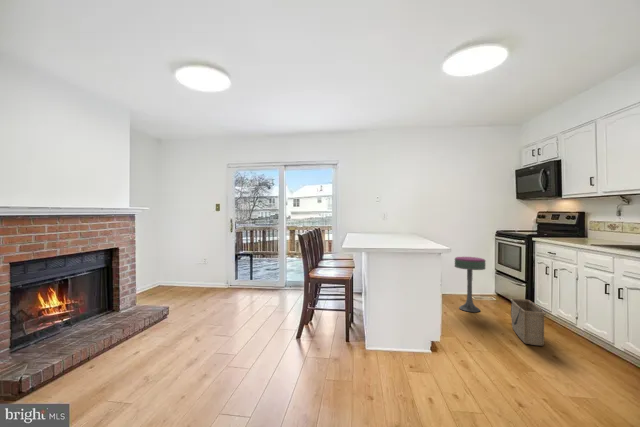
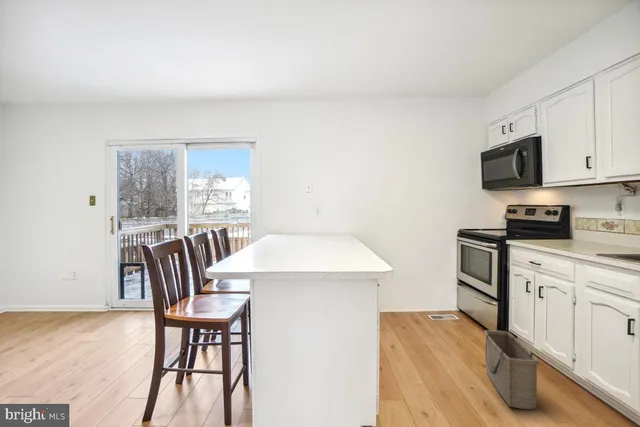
bar stool: present [455,257,485,312] -> none [408,267,448,345]

